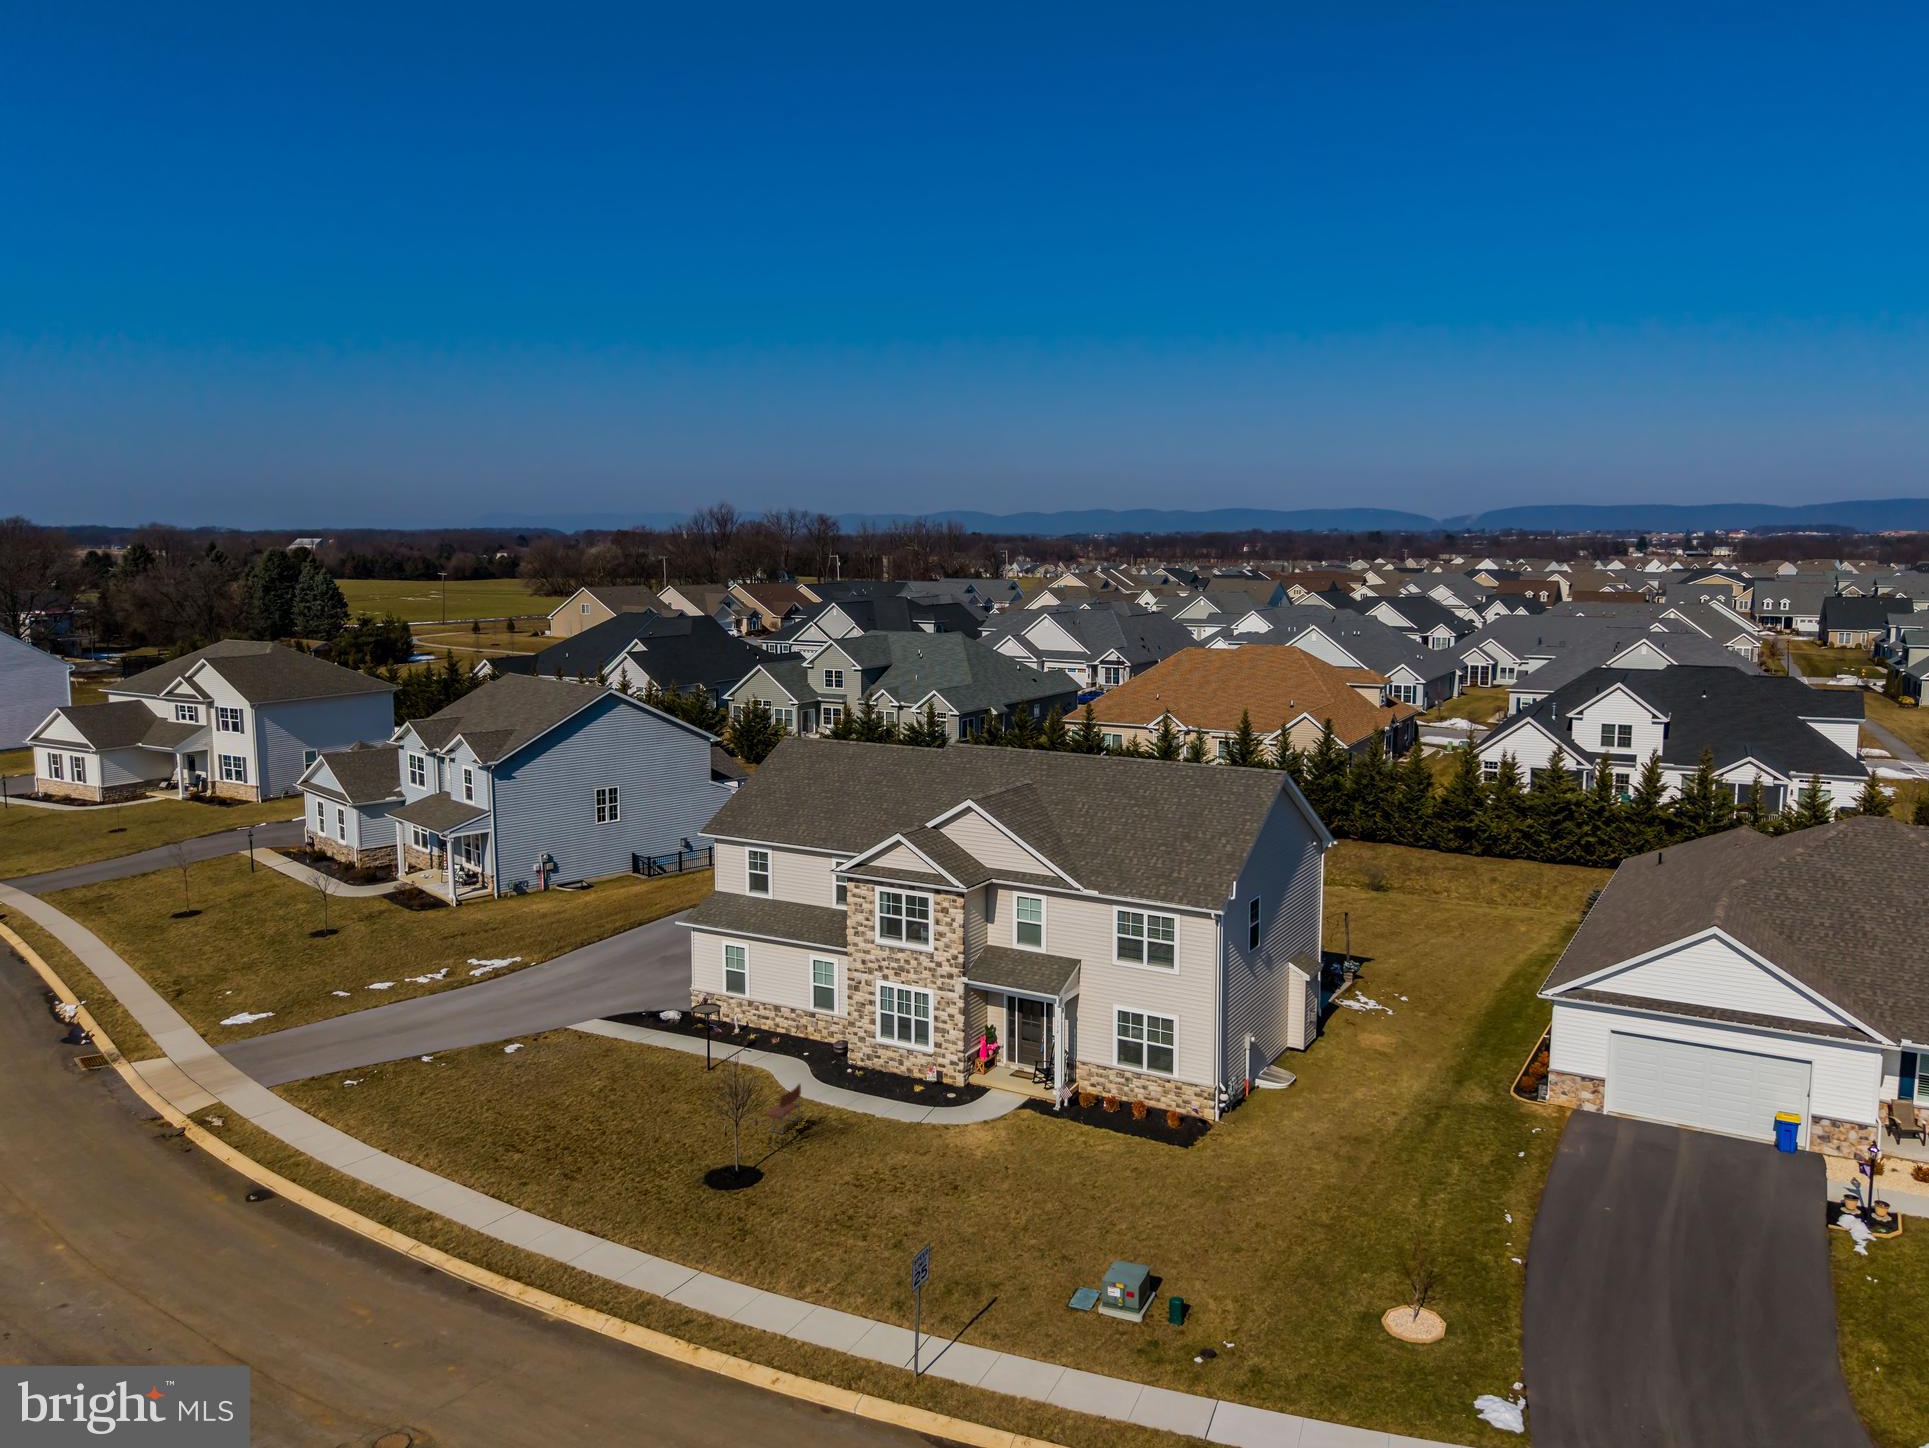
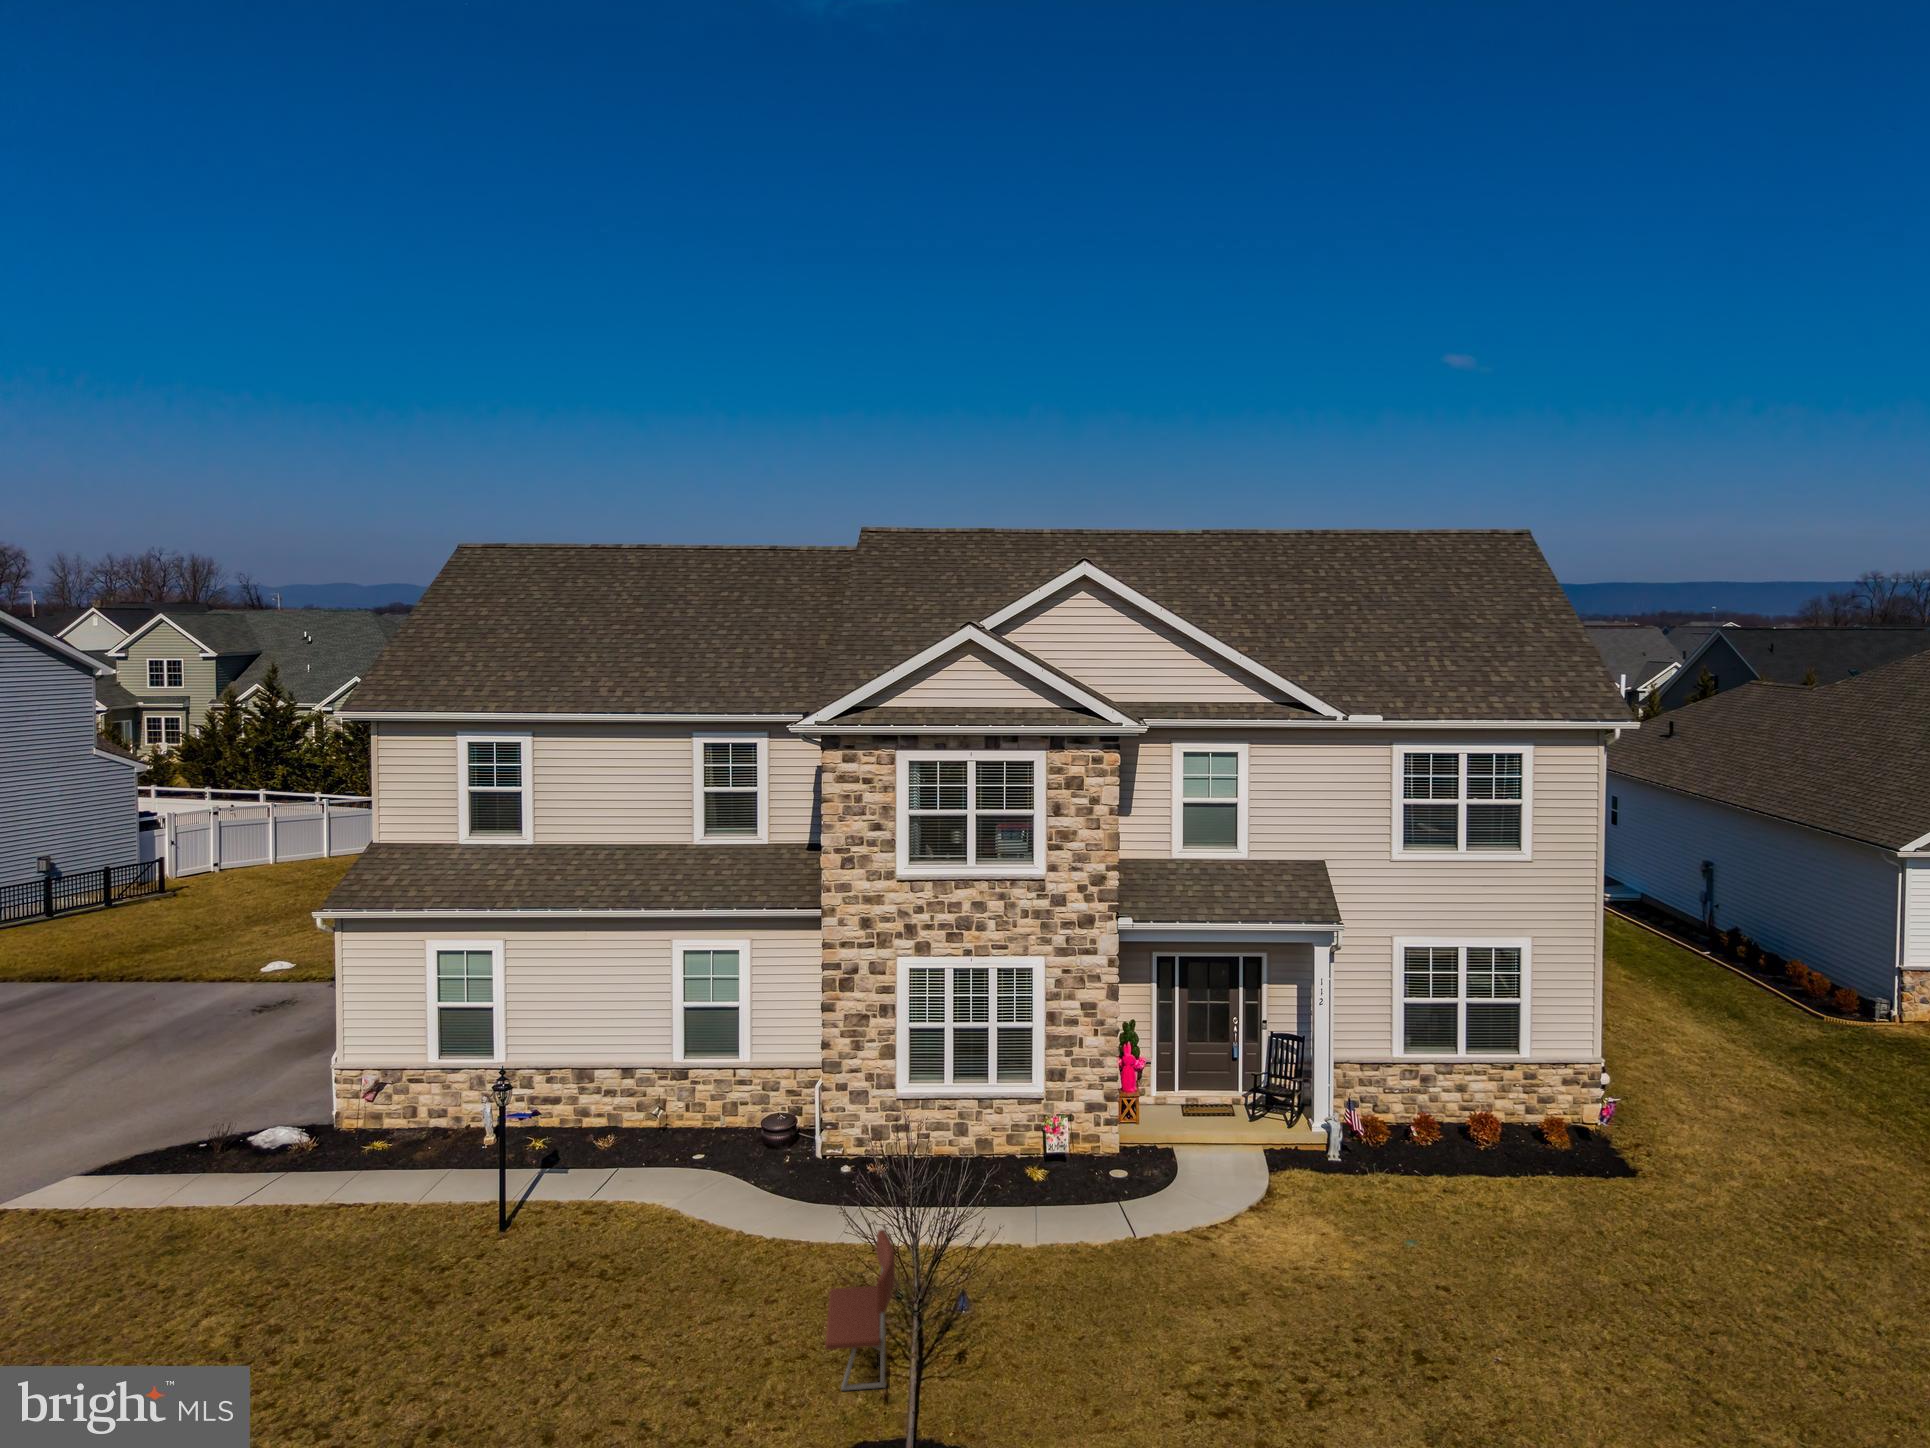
round table: present [691,1003,721,1029] -> none [354,1087,432,1150]

